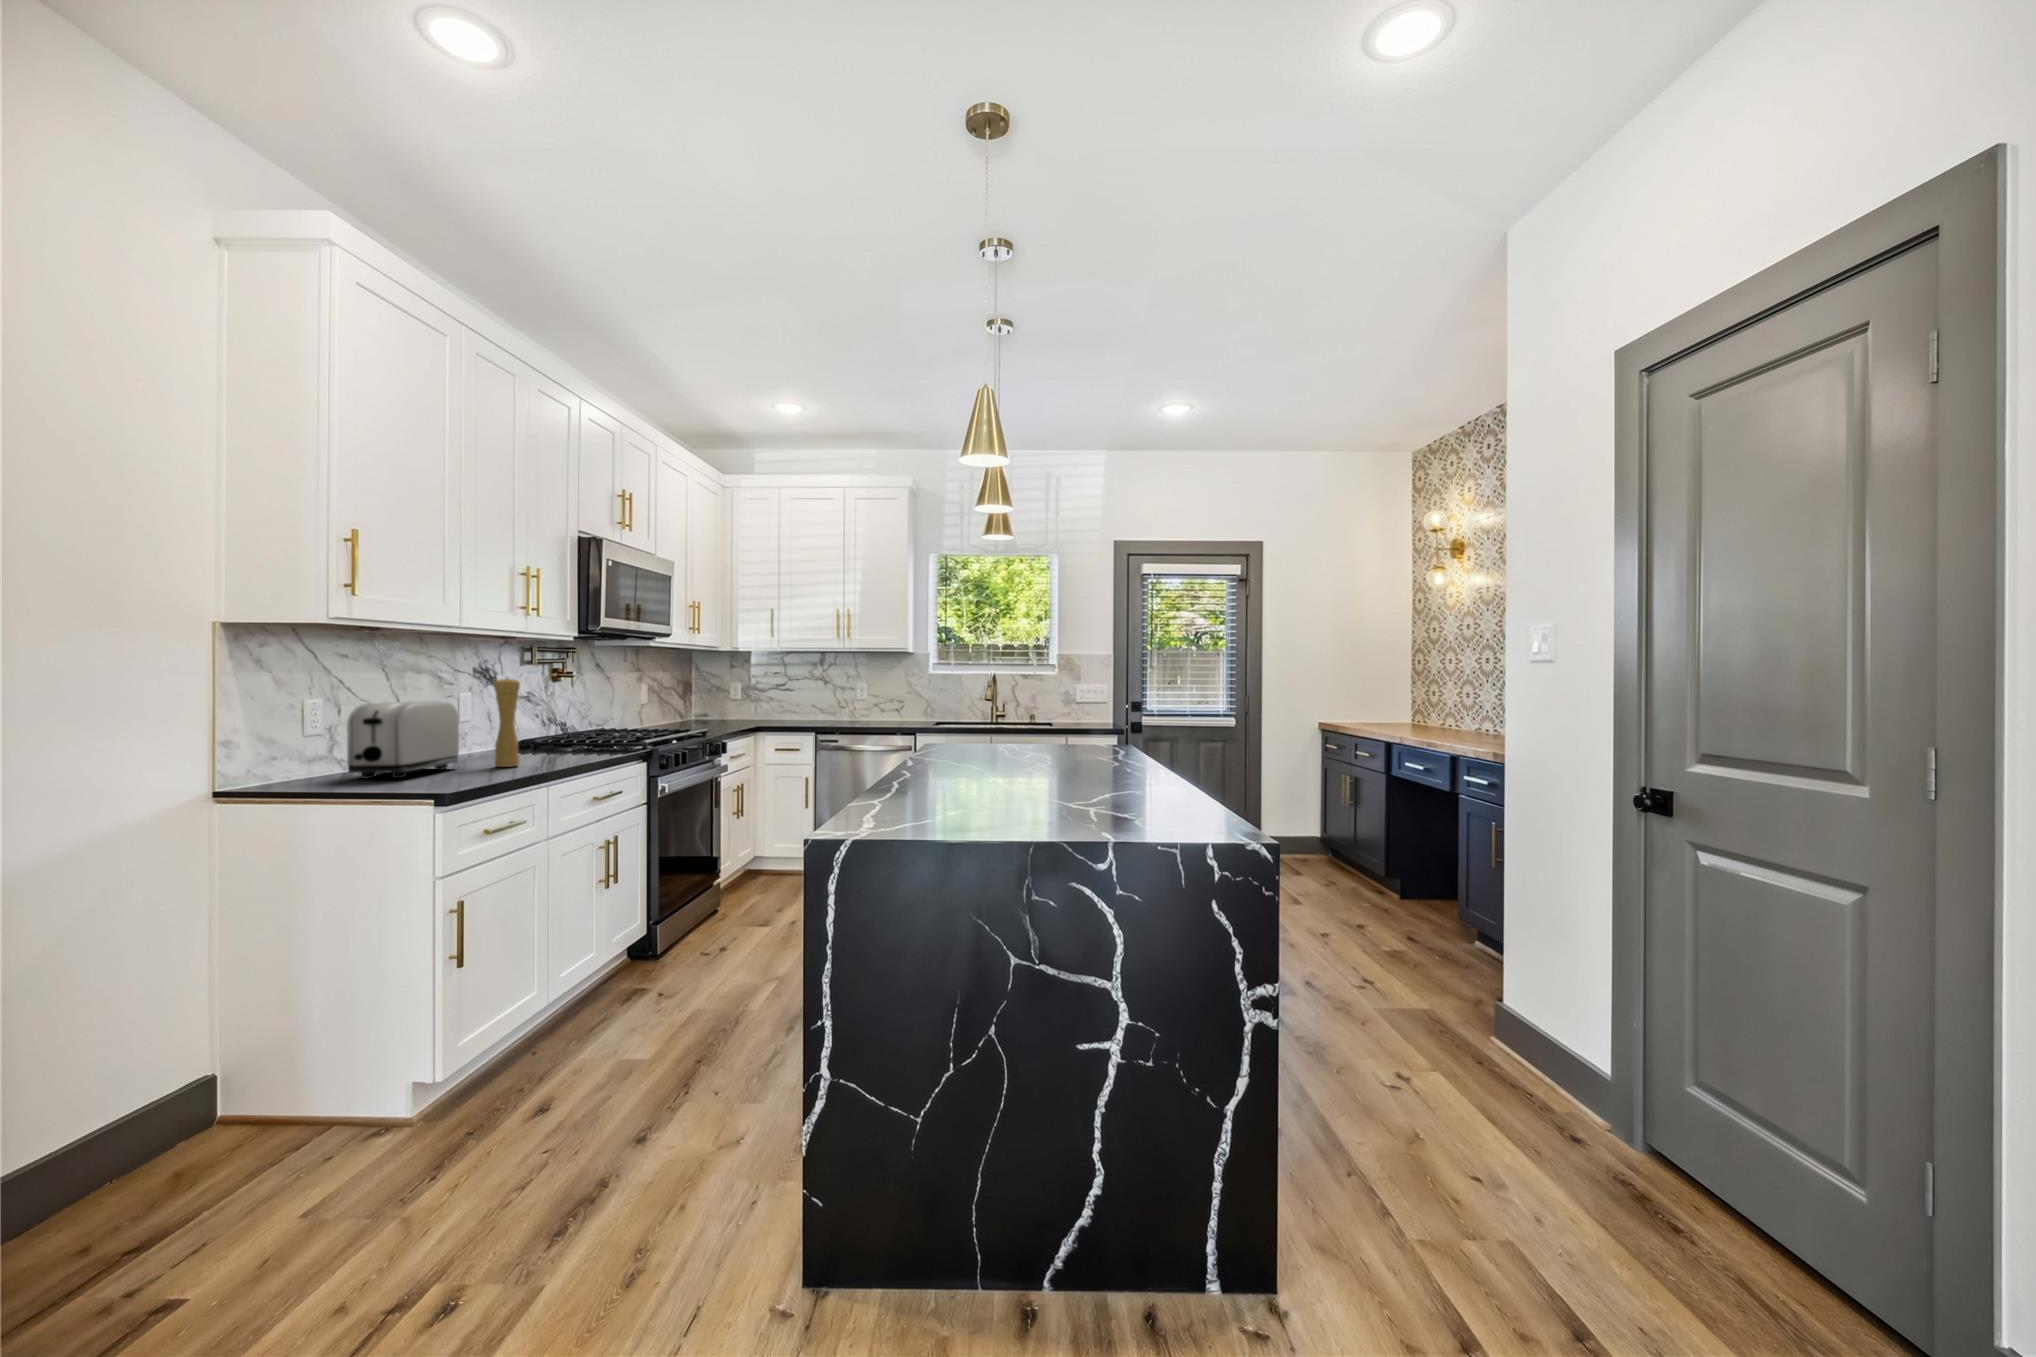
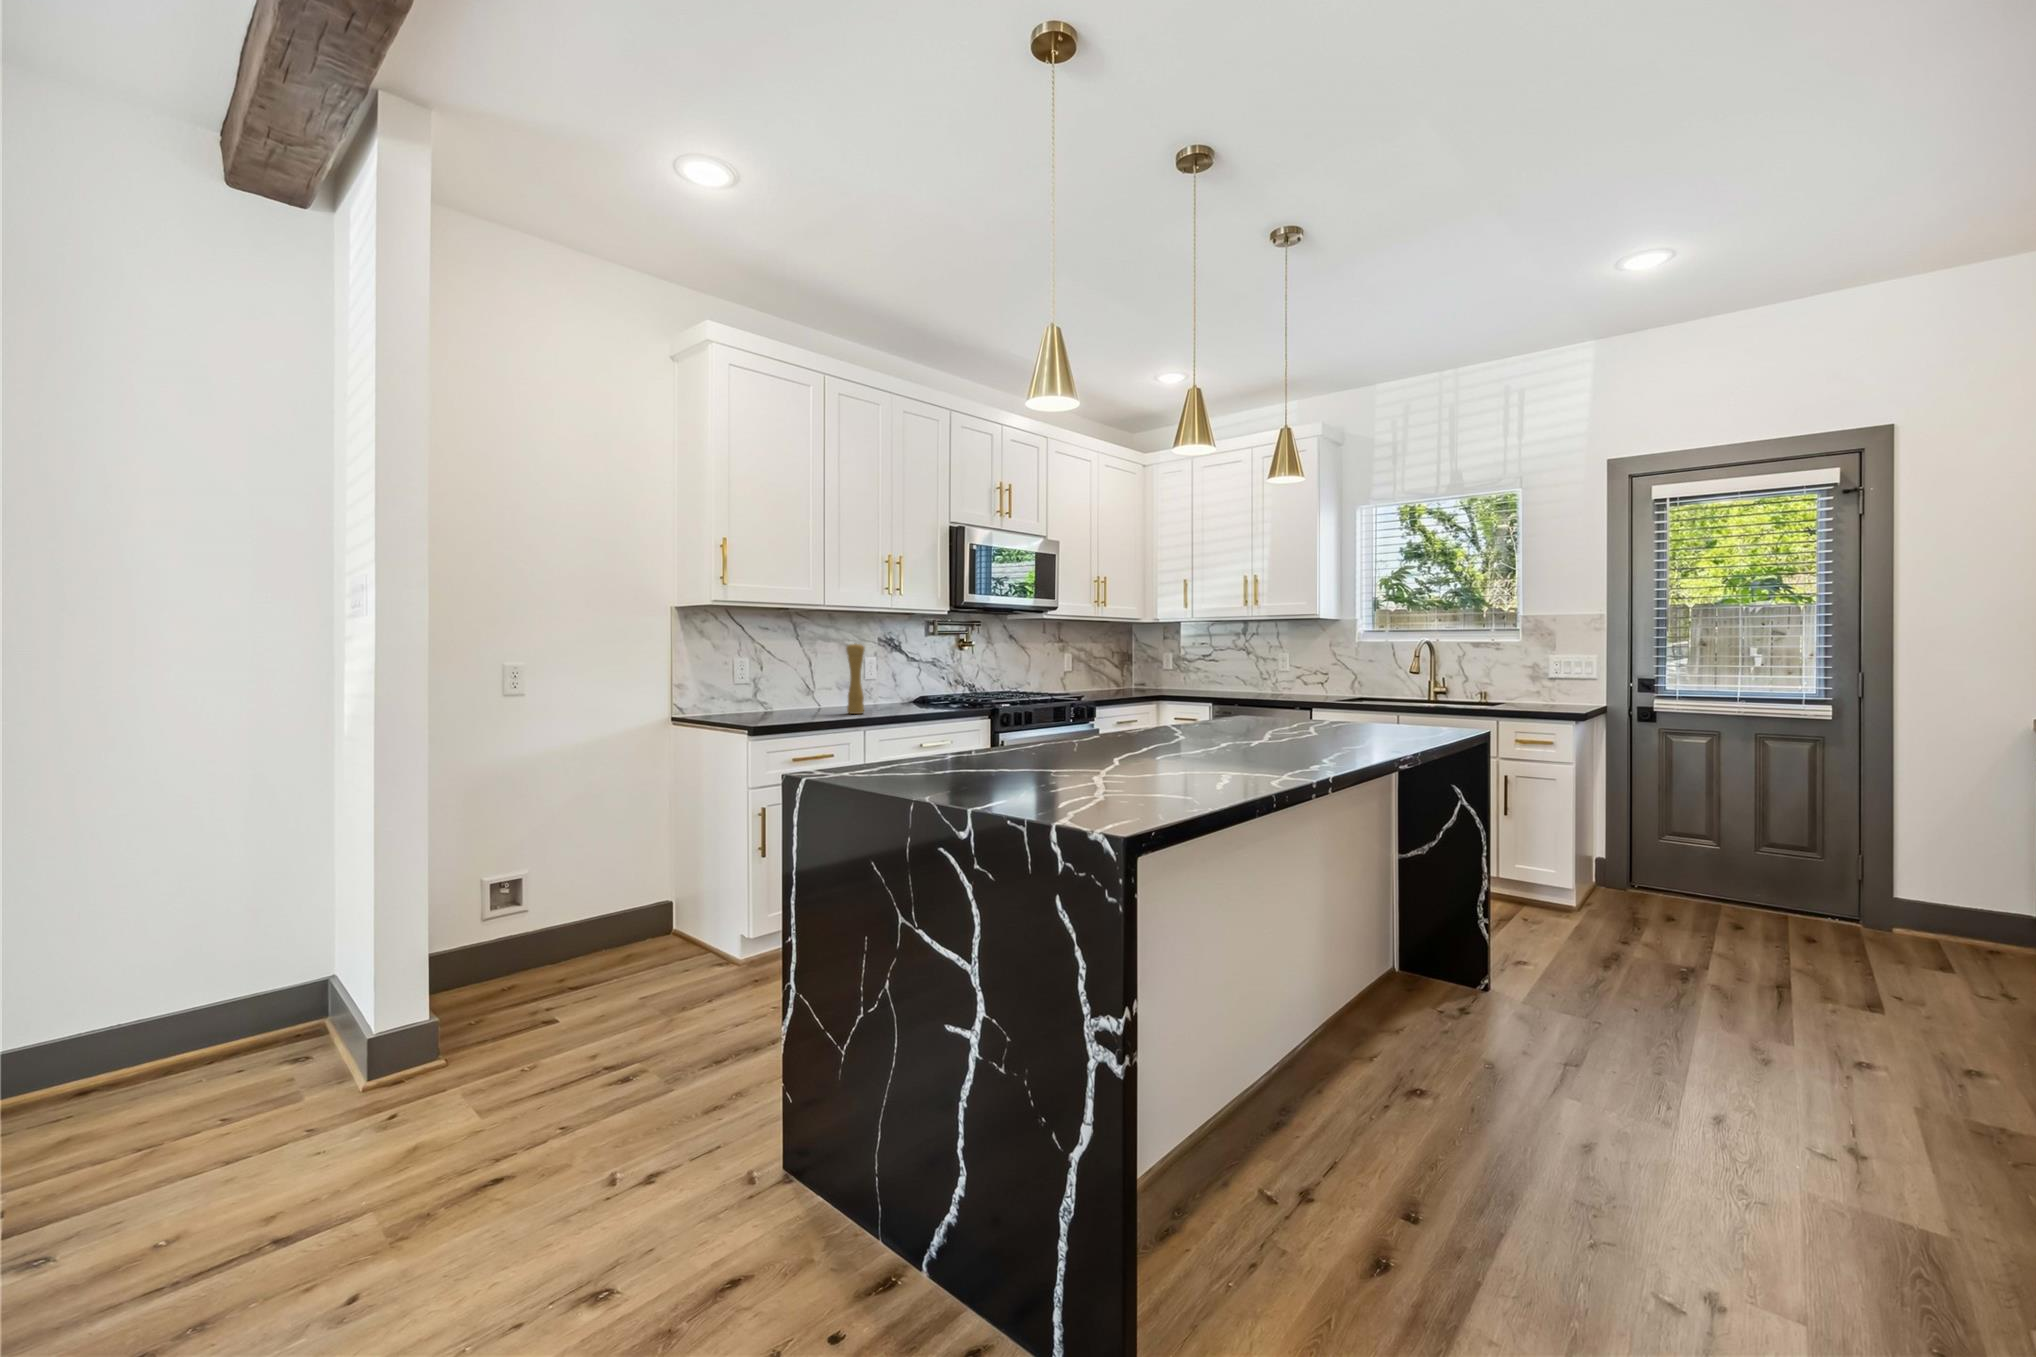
toaster: present [347,701,459,779] -> none [749,661,826,716]

